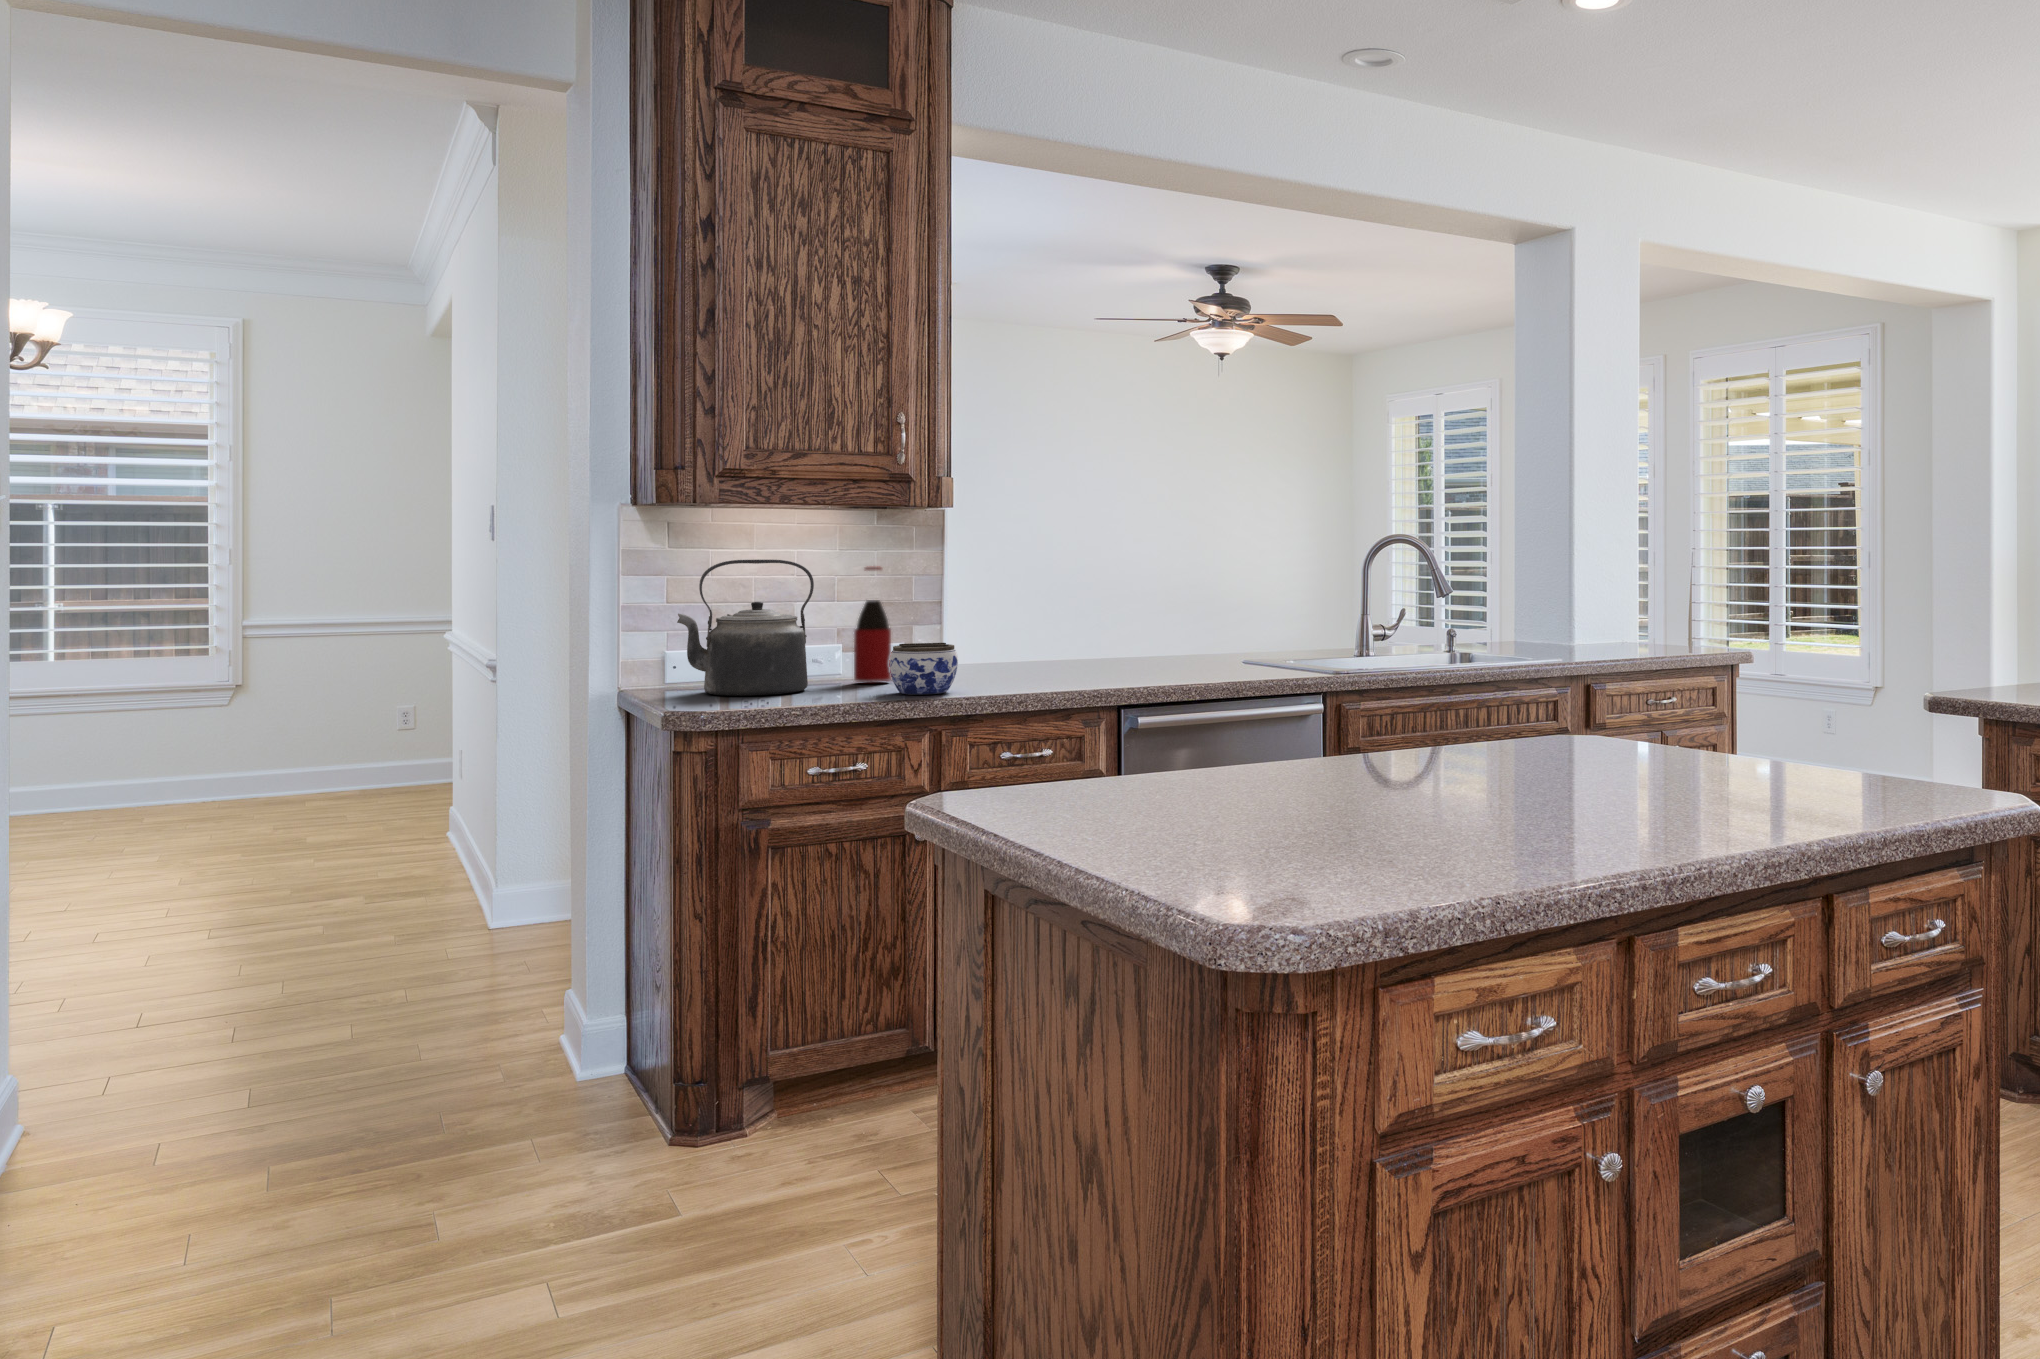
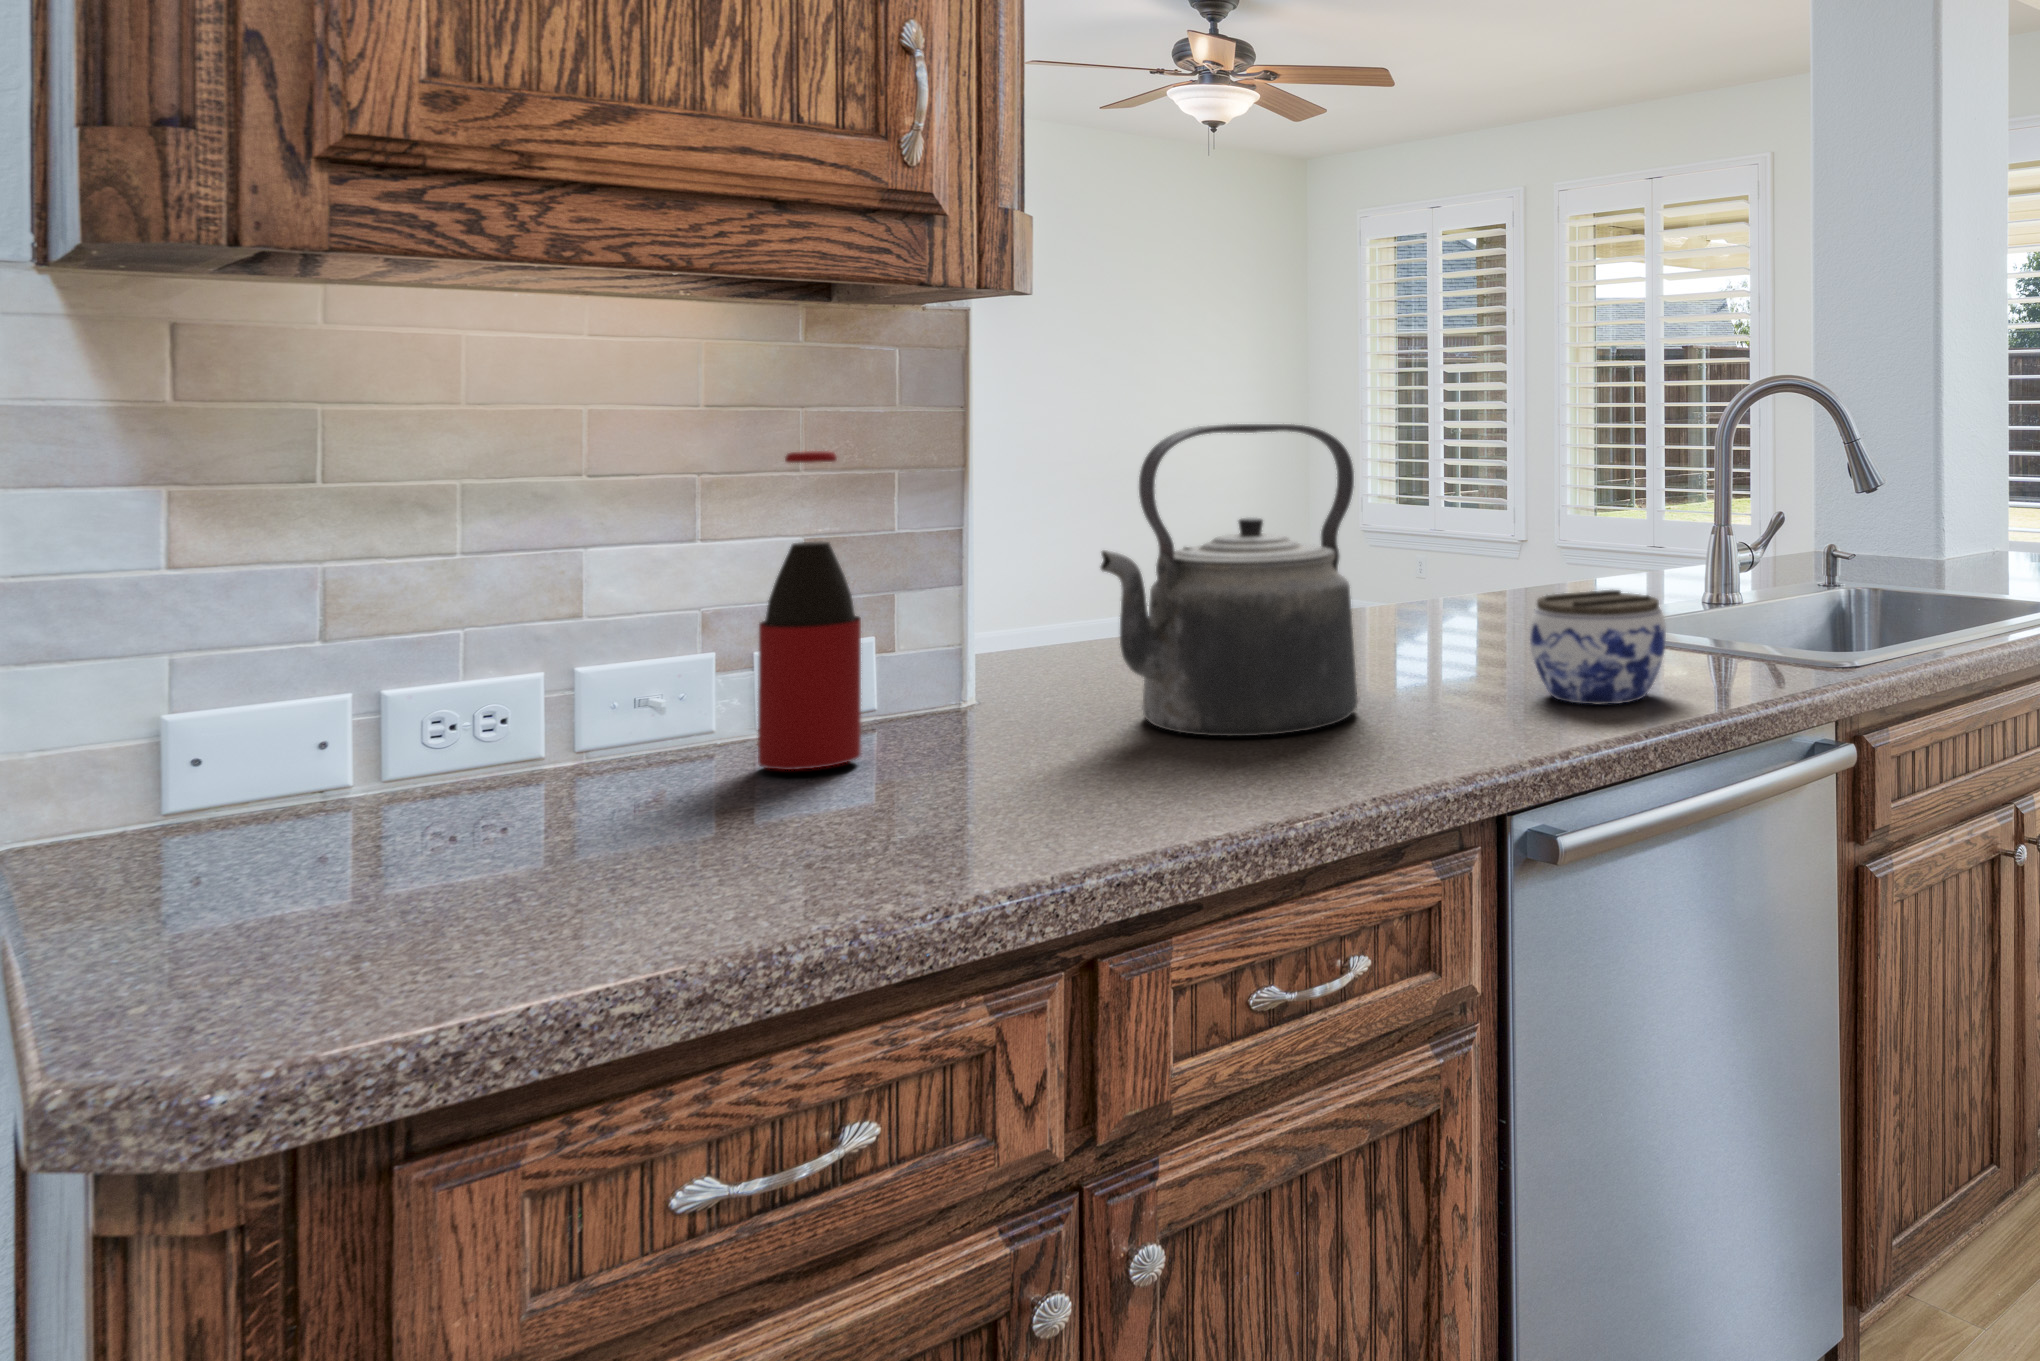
kettle: present [677,560,814,696] -> present [1101,424,1357,736]
jar: present [889,643,958,695] -> present [1529,590,1666,704]

